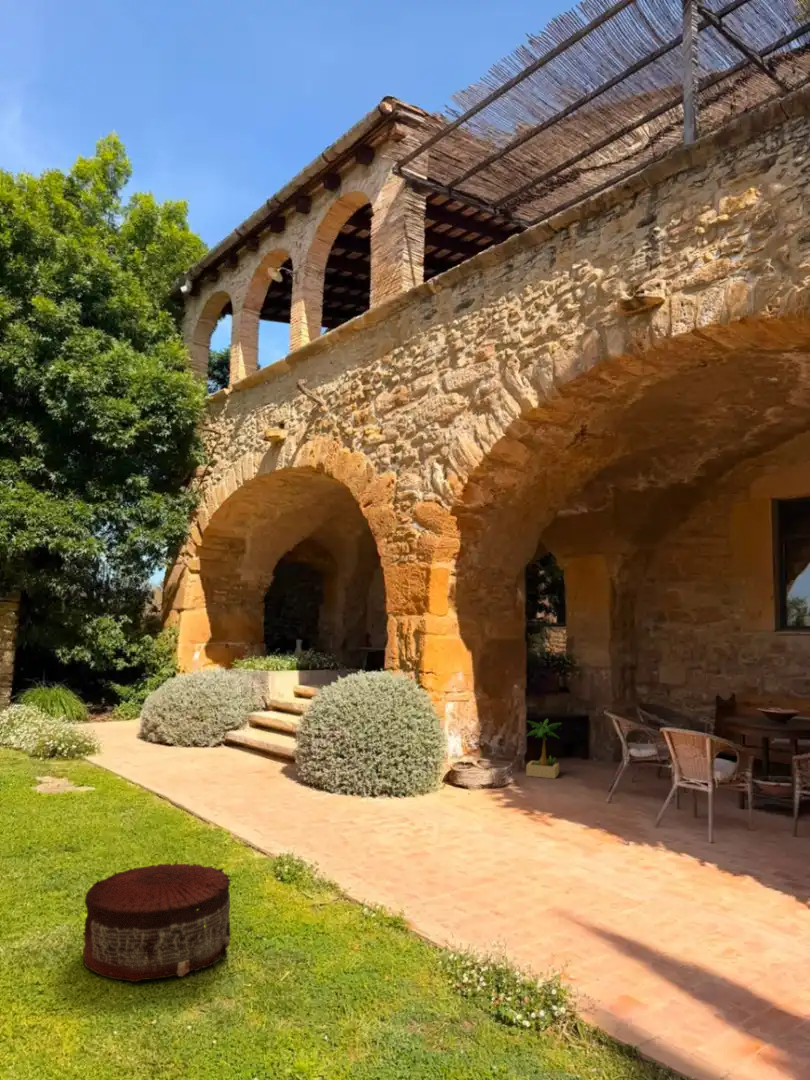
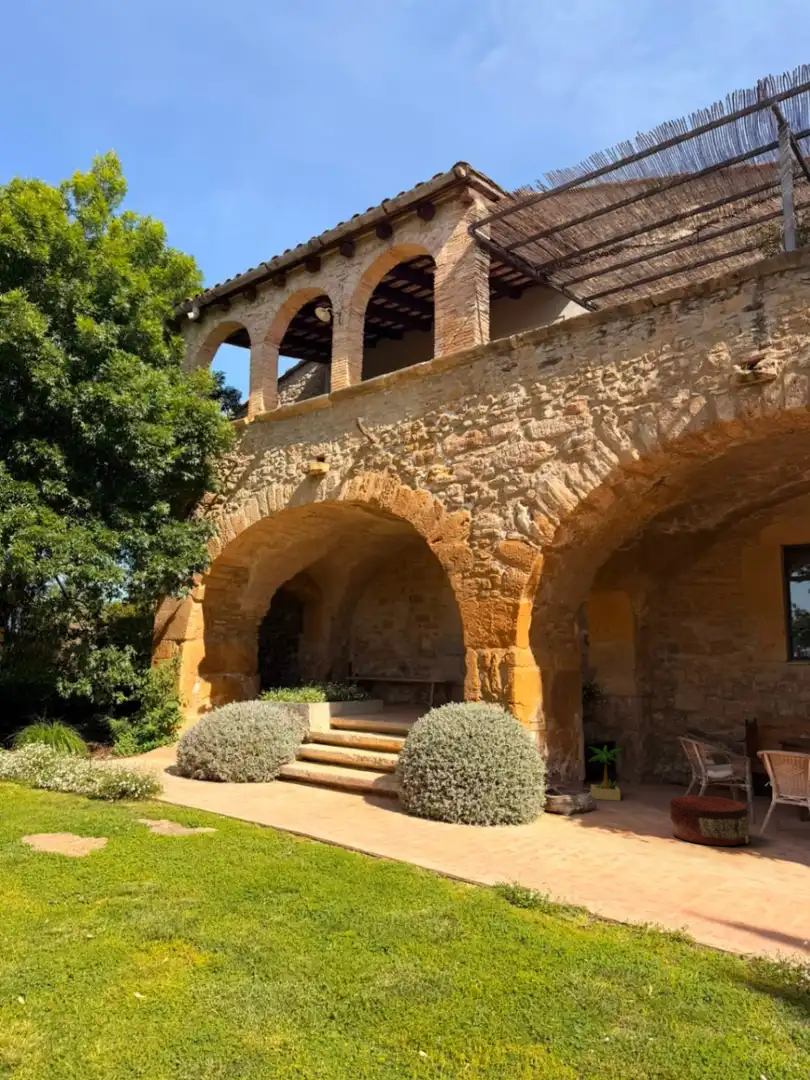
pouf: present [83,862,231,982] -> present [670,795,750,845]

